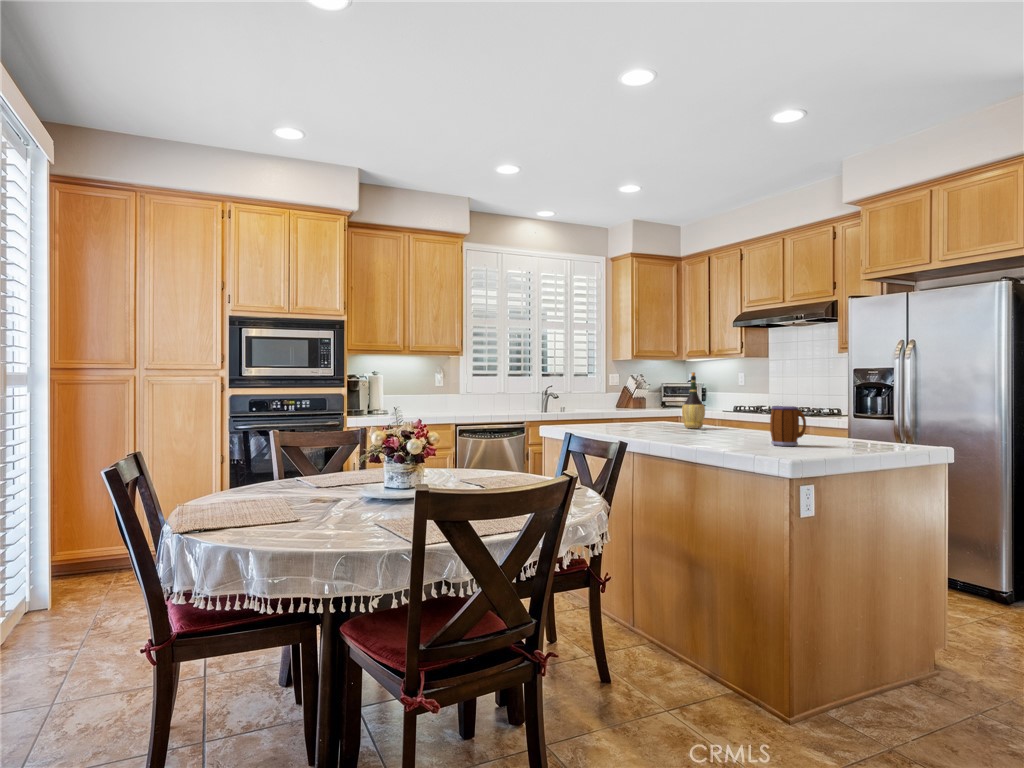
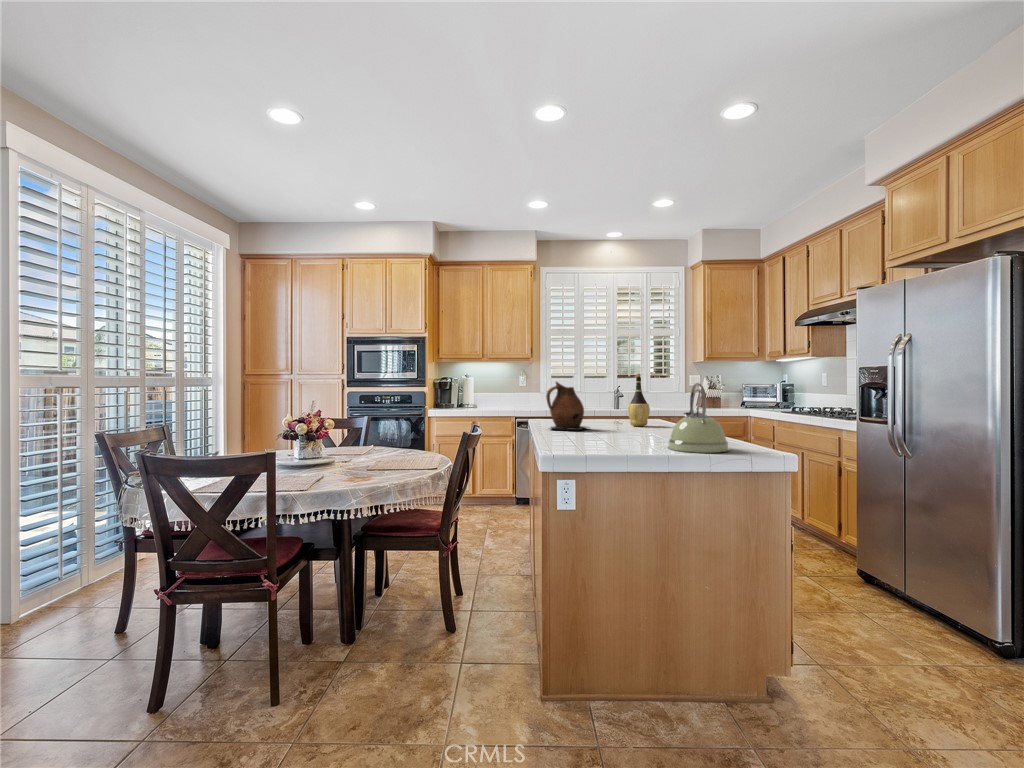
ceramic pitcher: none [633,380,682,435] -> present [546,382,587,430]
kettle: none [834,382,899,448] -> present [668,383,729,453]
mug: present [770,406,806,446] -> none [596,407,623,446]

